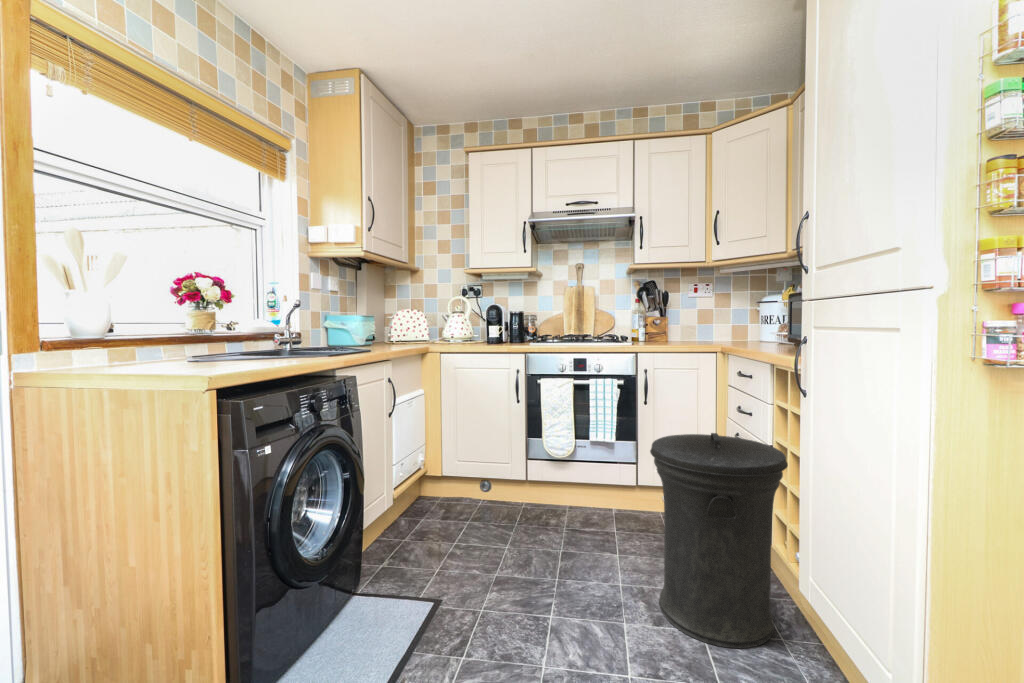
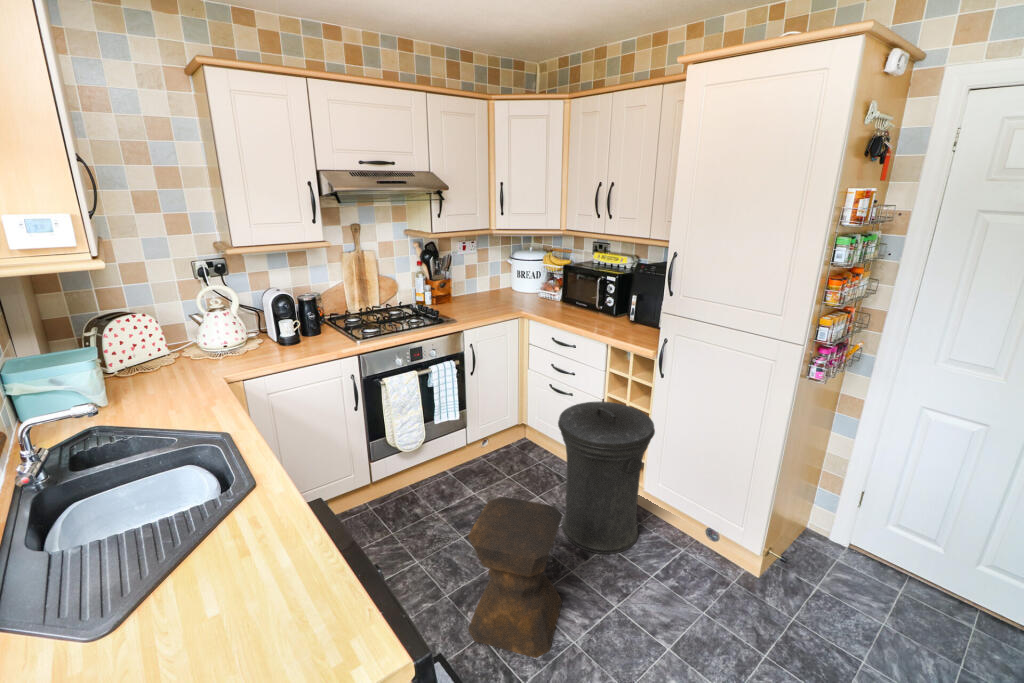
stool: none [473,479,583,656] -> present [468,497,563,658]

